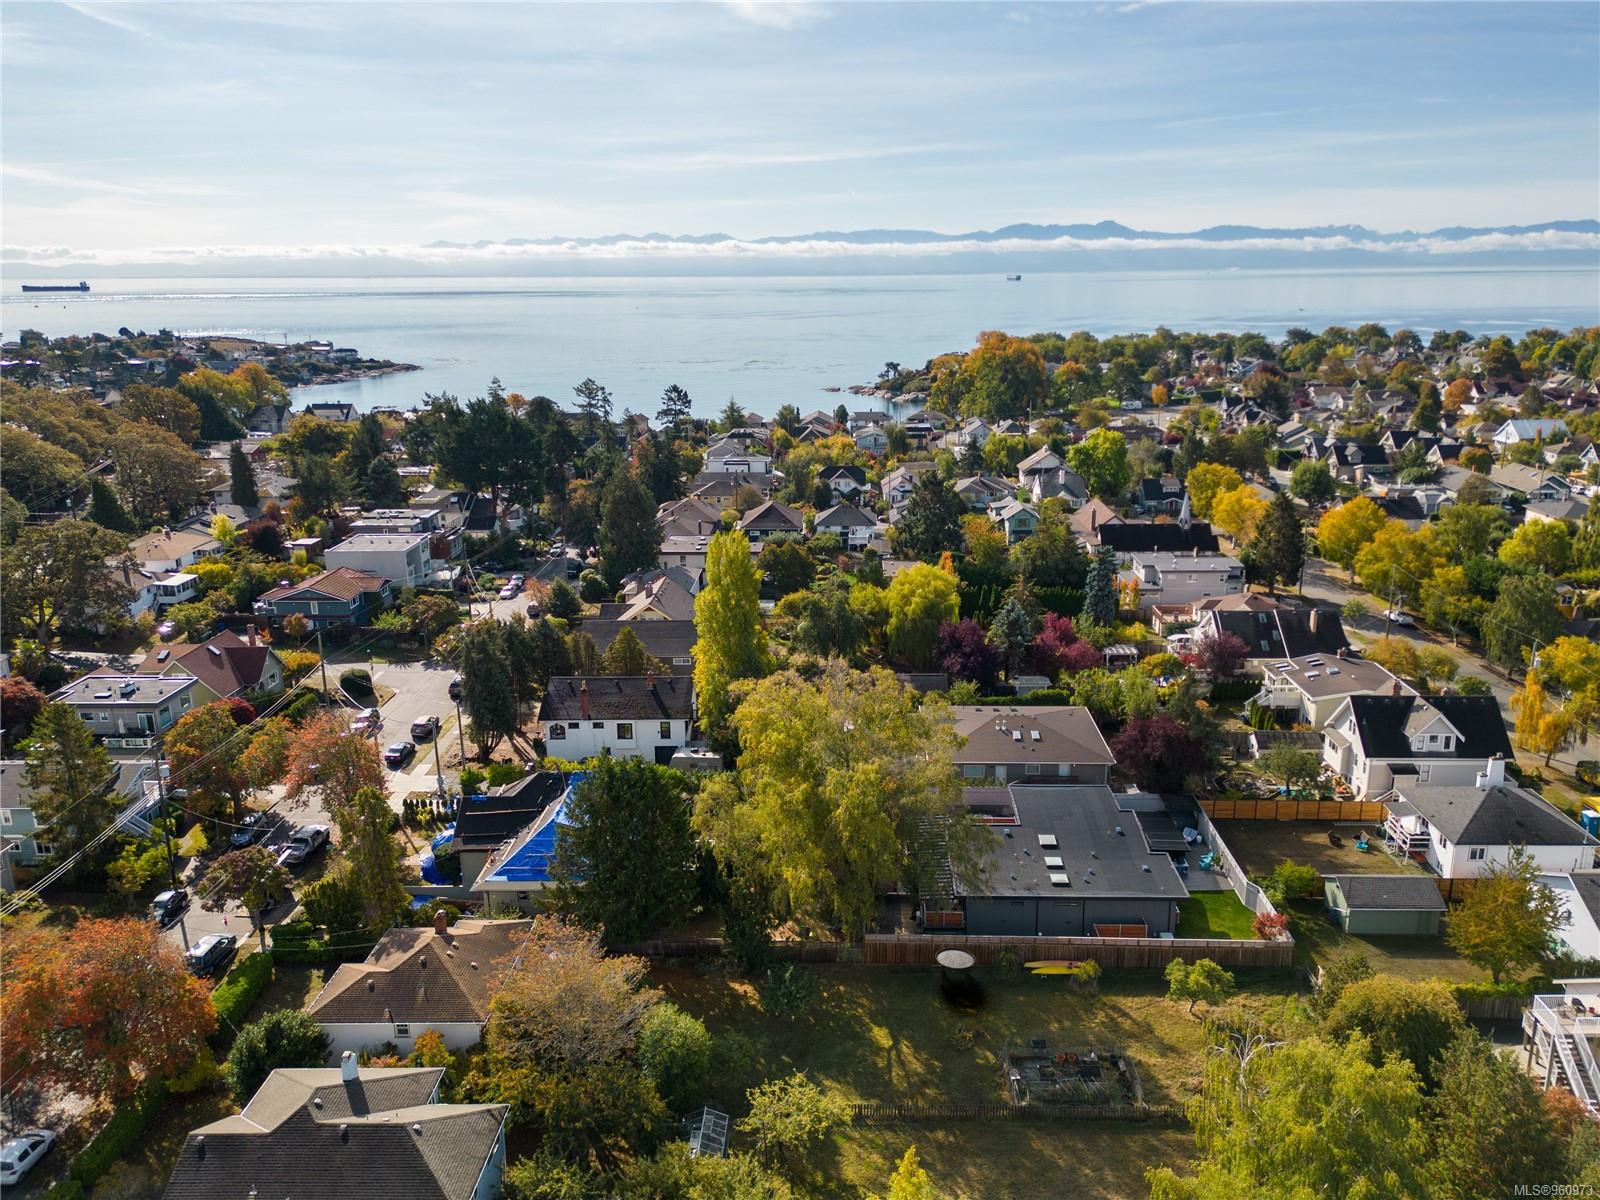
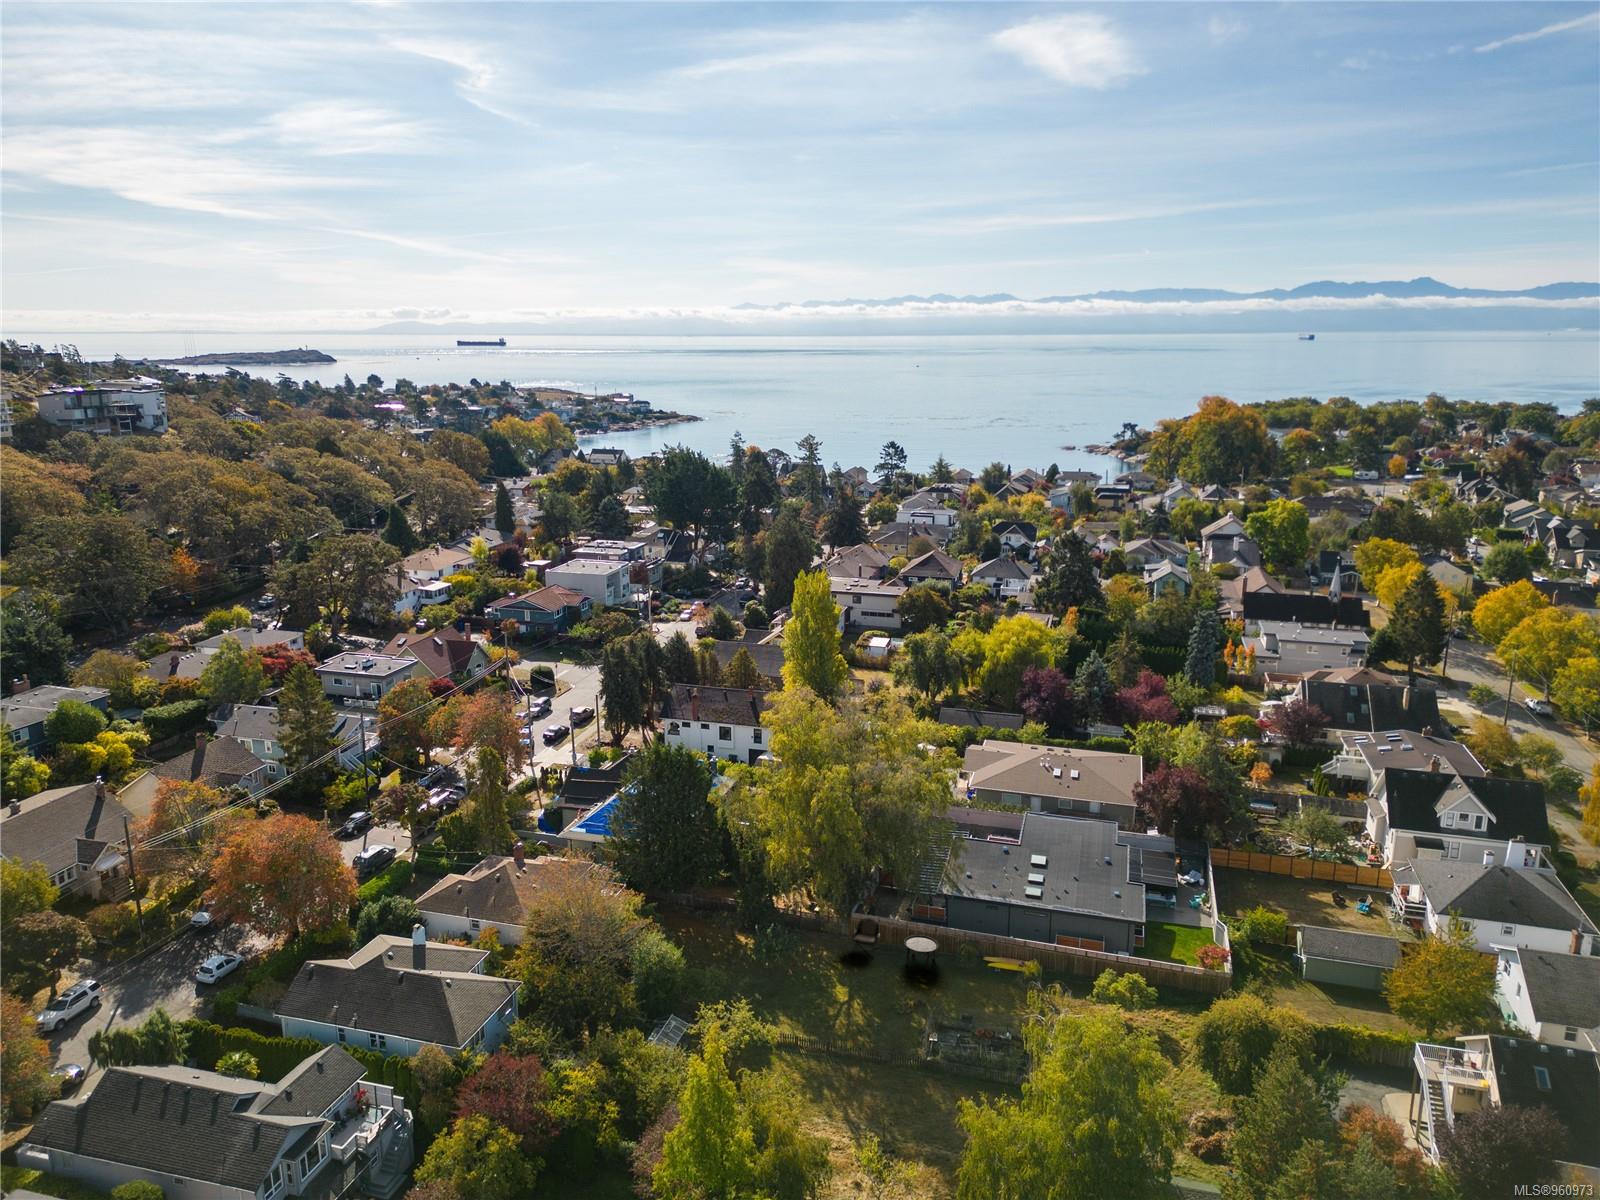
lounge chair: none [873,937,905,983] -> present [852,918,880,950]

